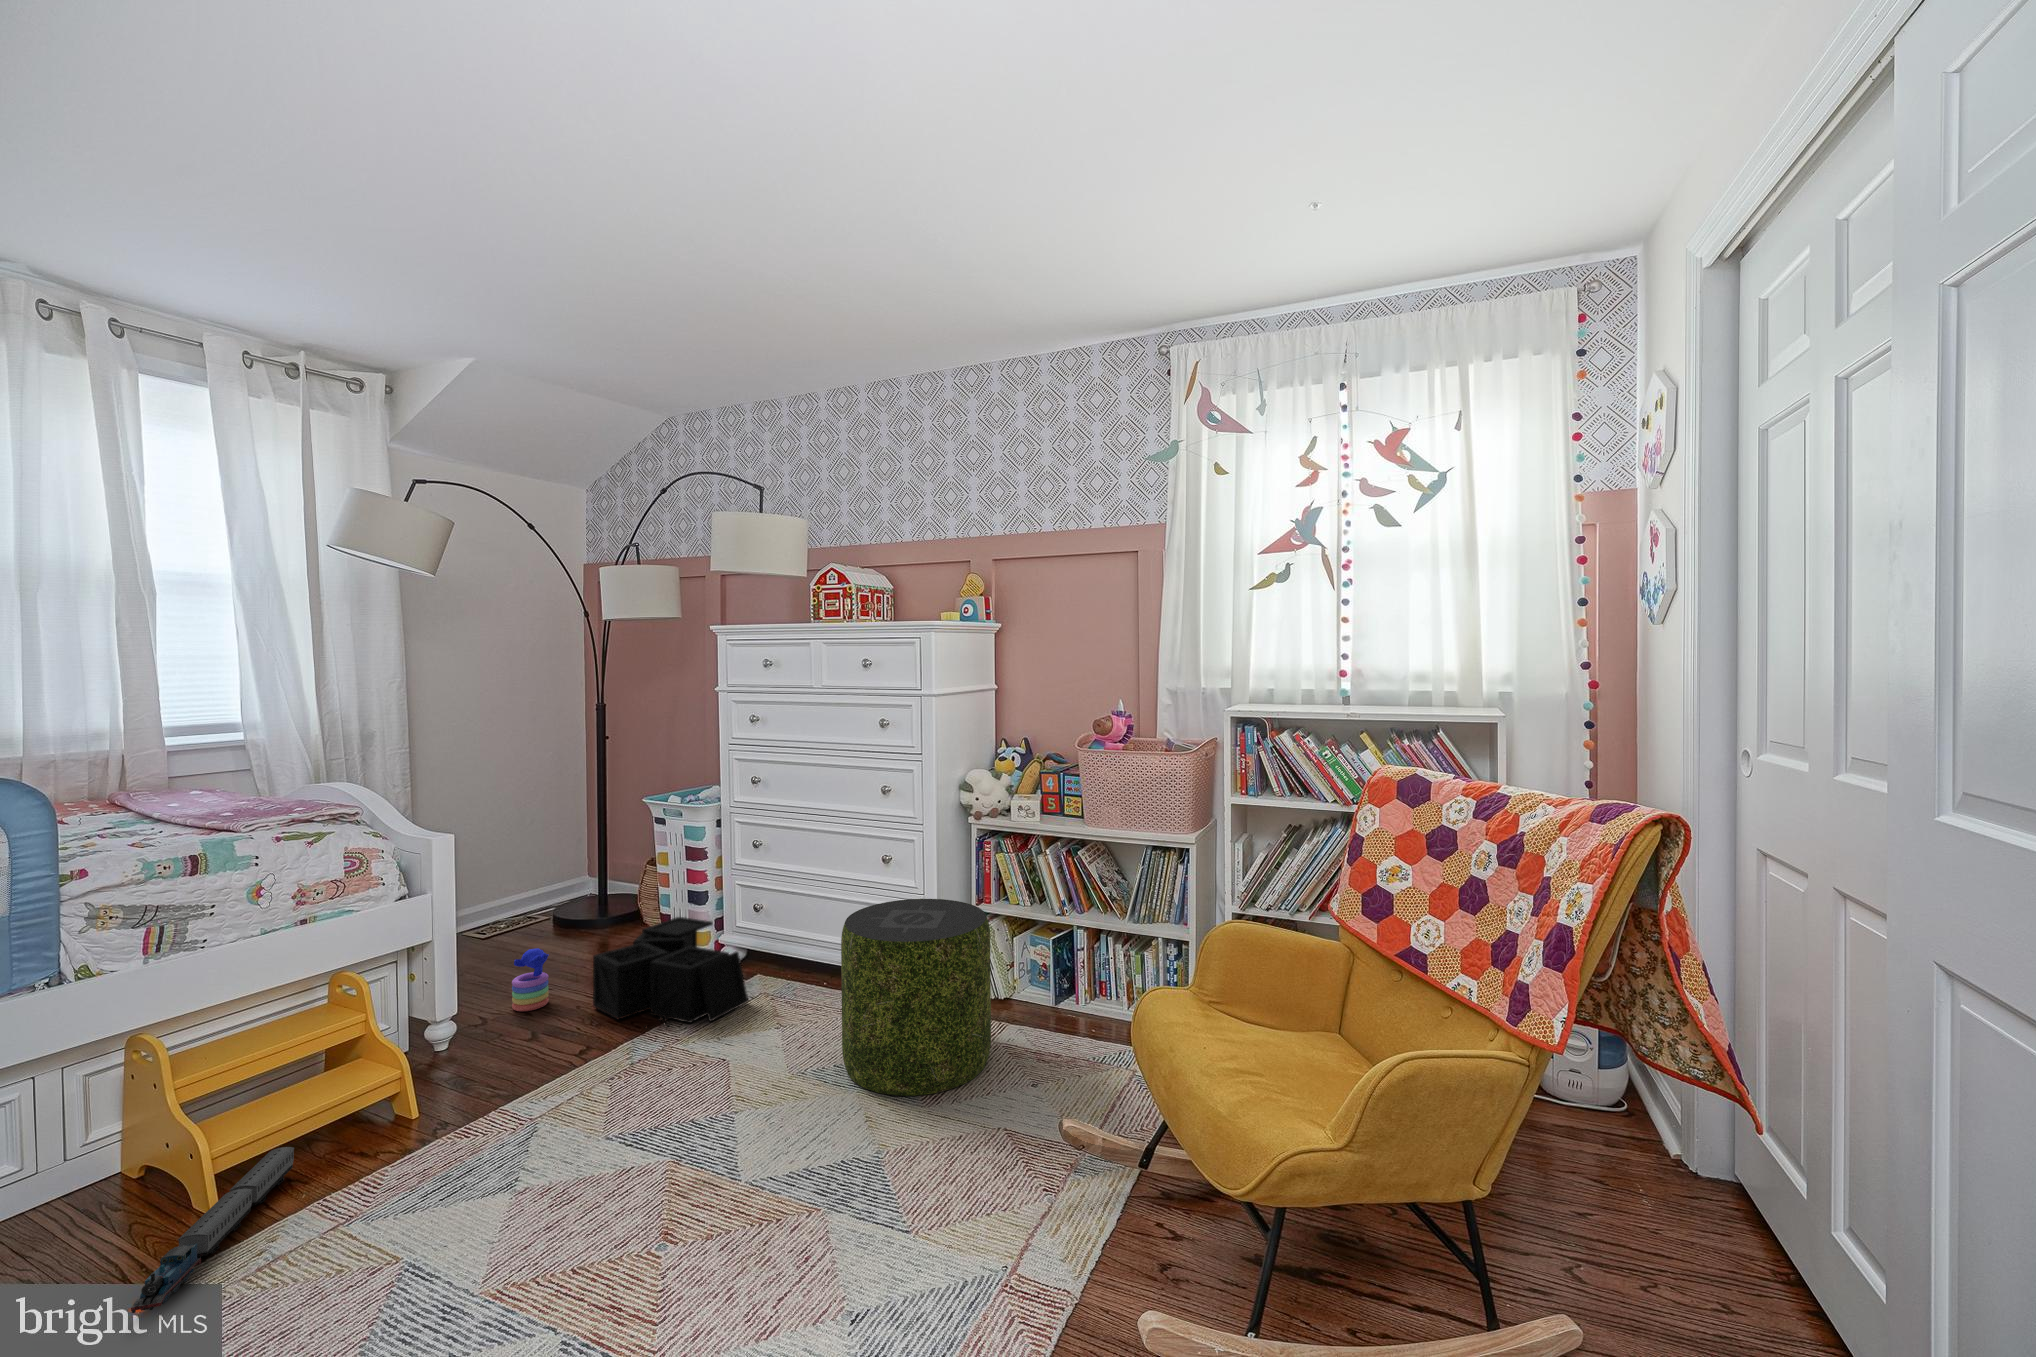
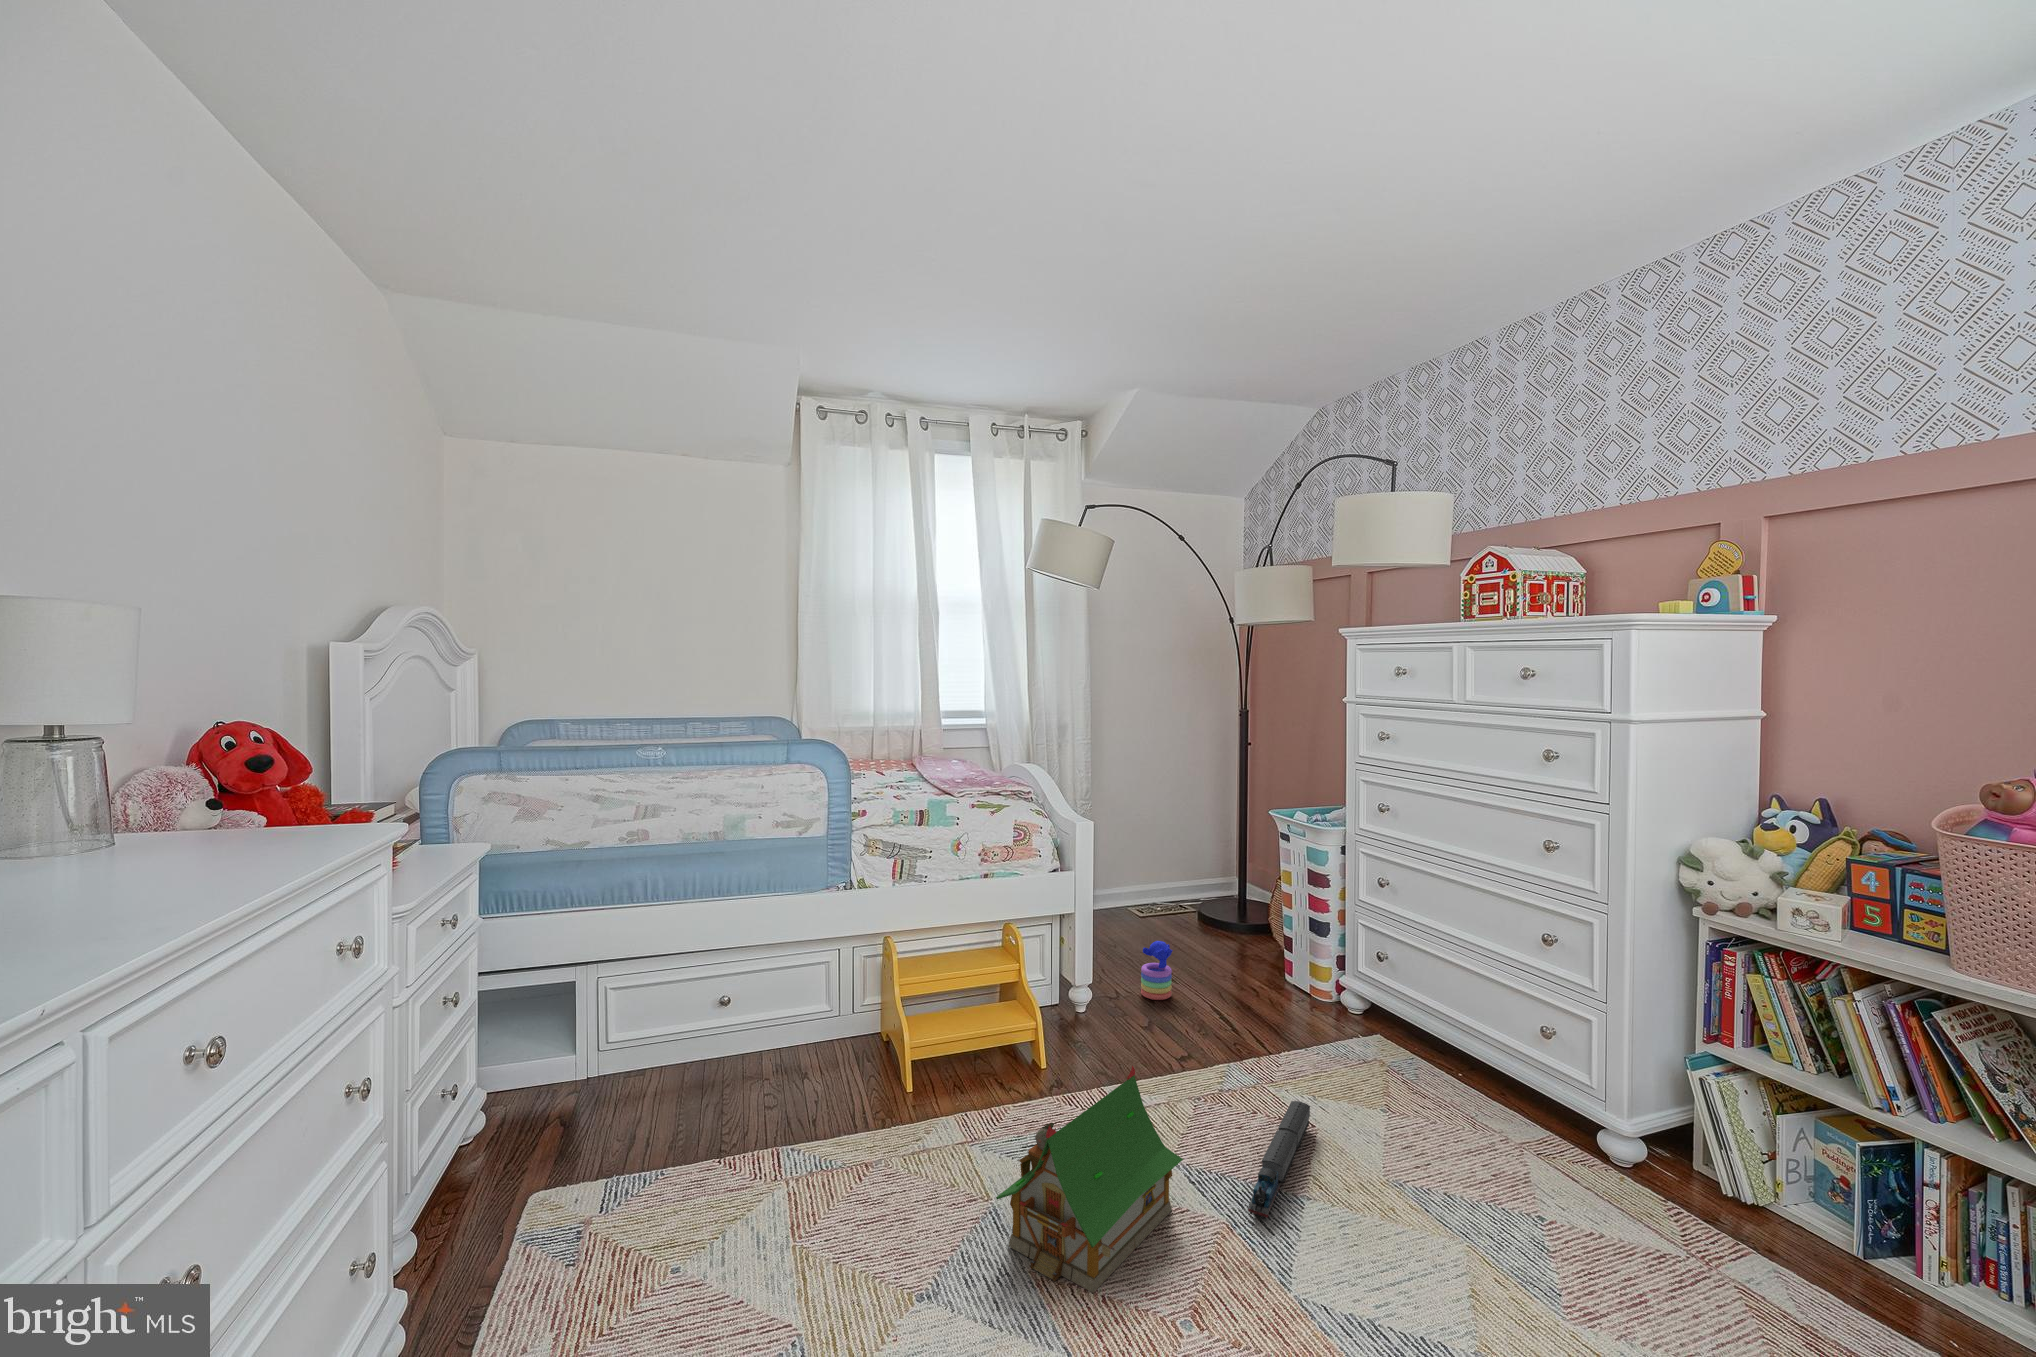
pouf: present [841,899,991,1096] -> none [1456,1000,1707,1312]
storage bin: present [593,917,748,1028] -> none [1206,943,1362,1074]
toy house: none [428,1053,626,1289] -> present [996,1066,1183,1293]
toy train: present [131,1147,294,1313] -> present [1248,1101,1310,1219]

